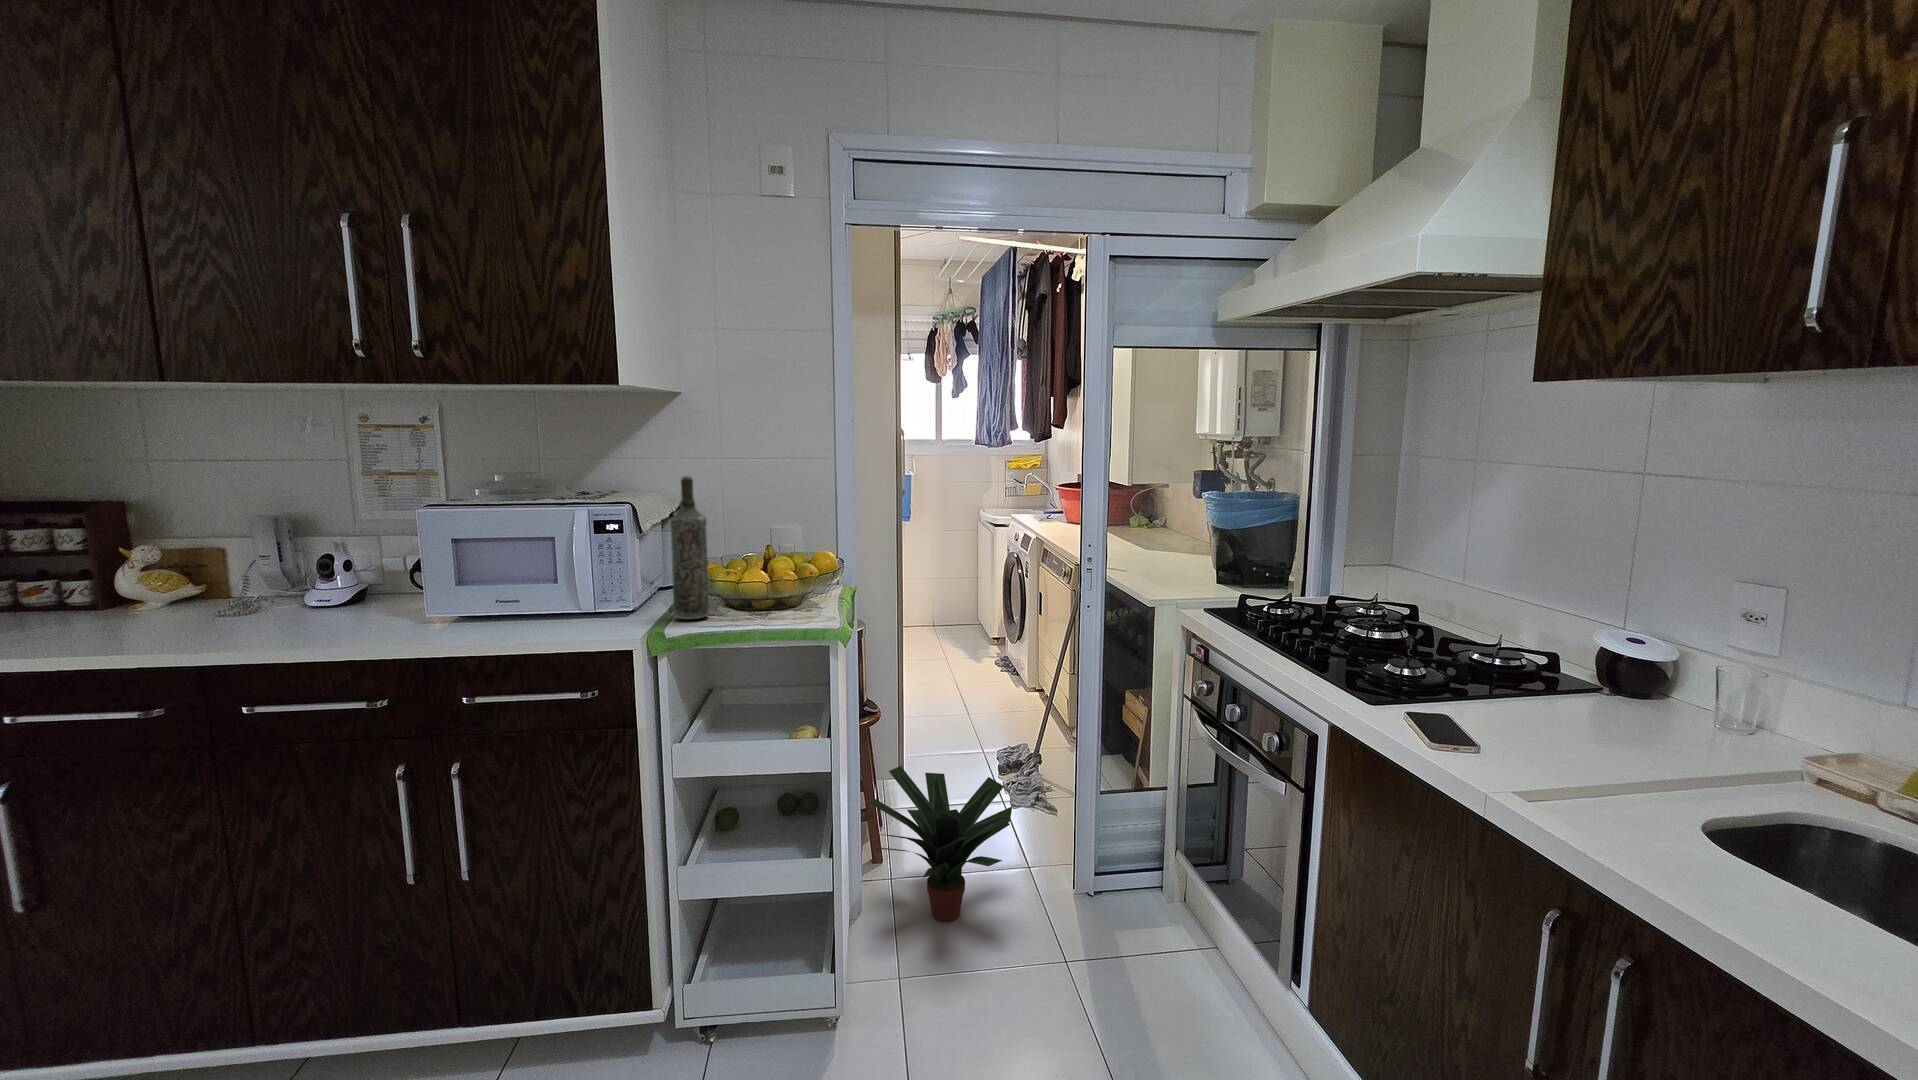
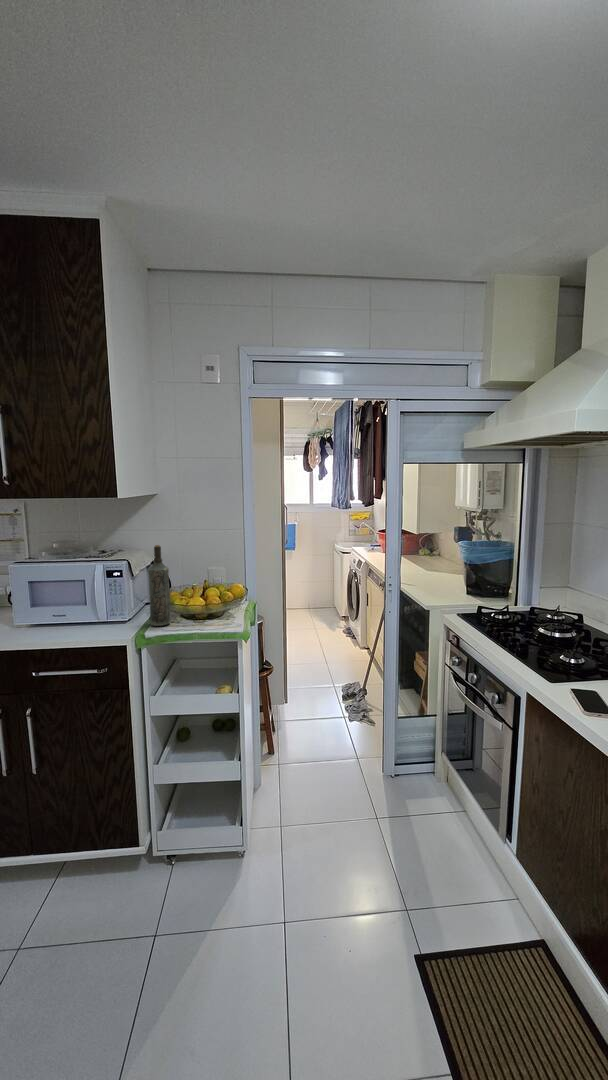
potted plant: present [870,766,1012,922] -> none [265,701,346,792]

